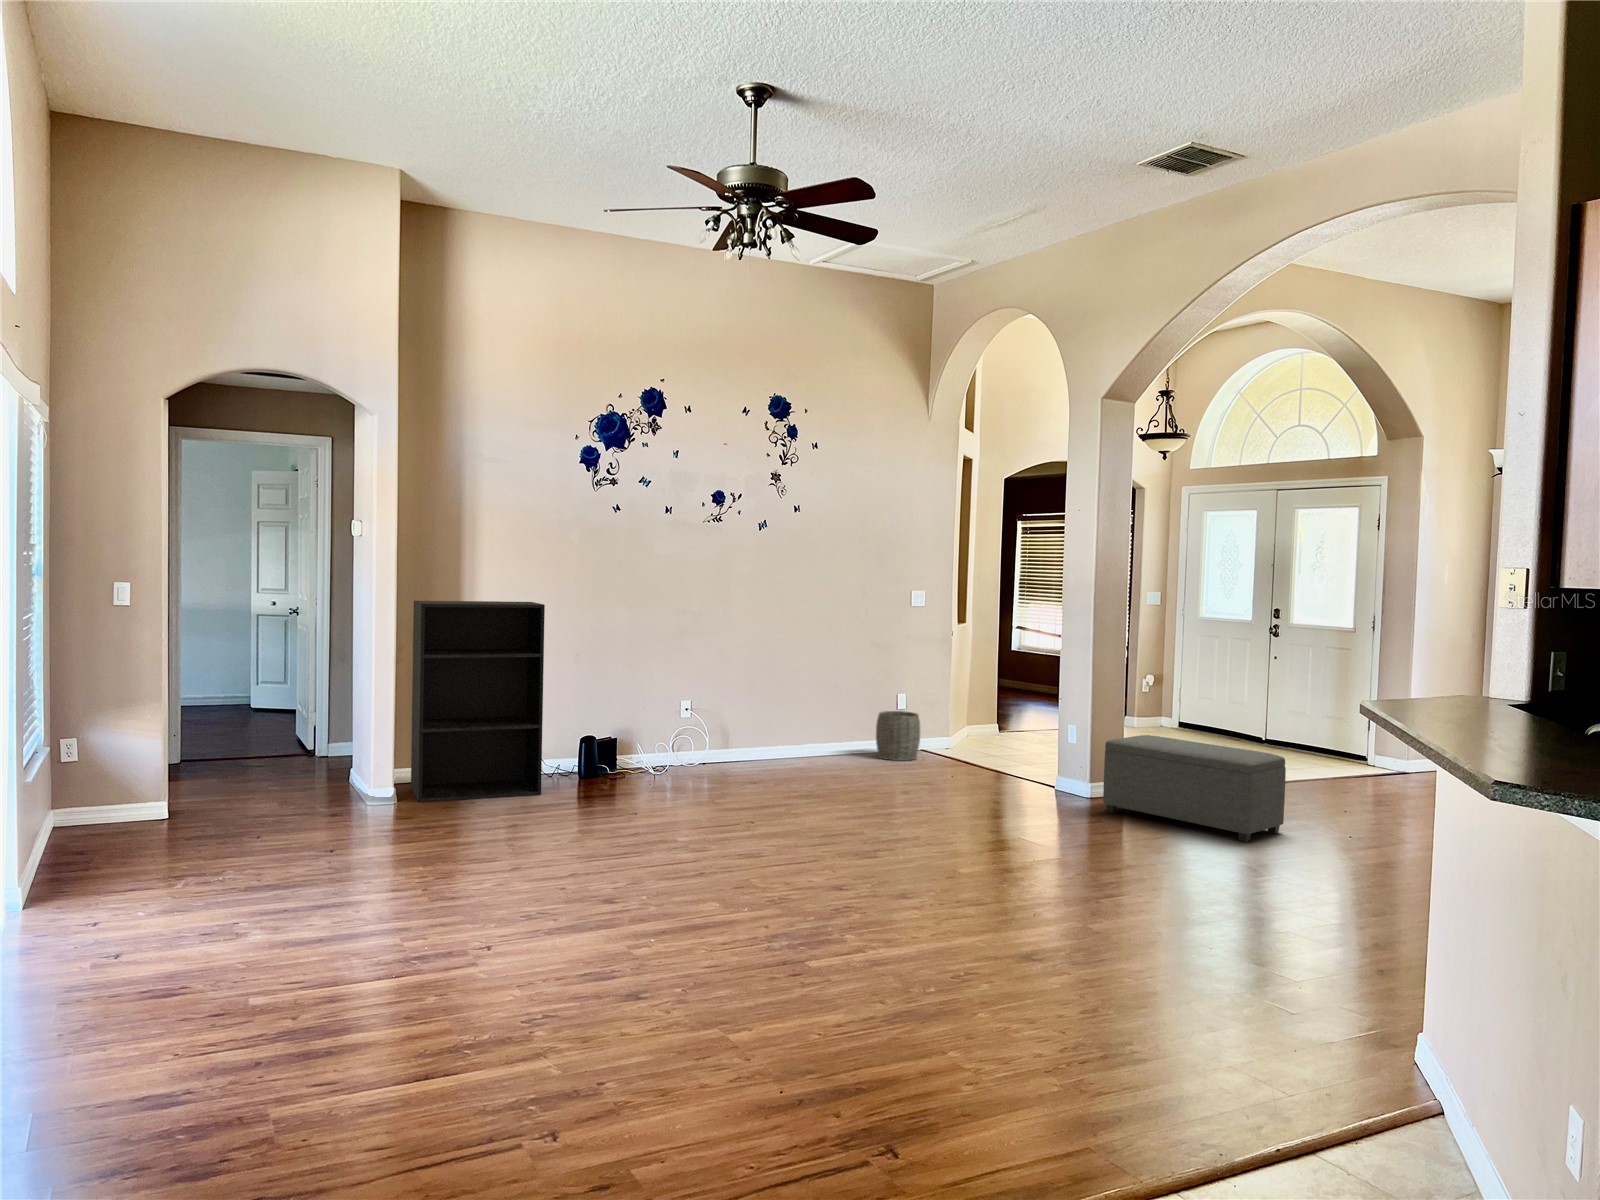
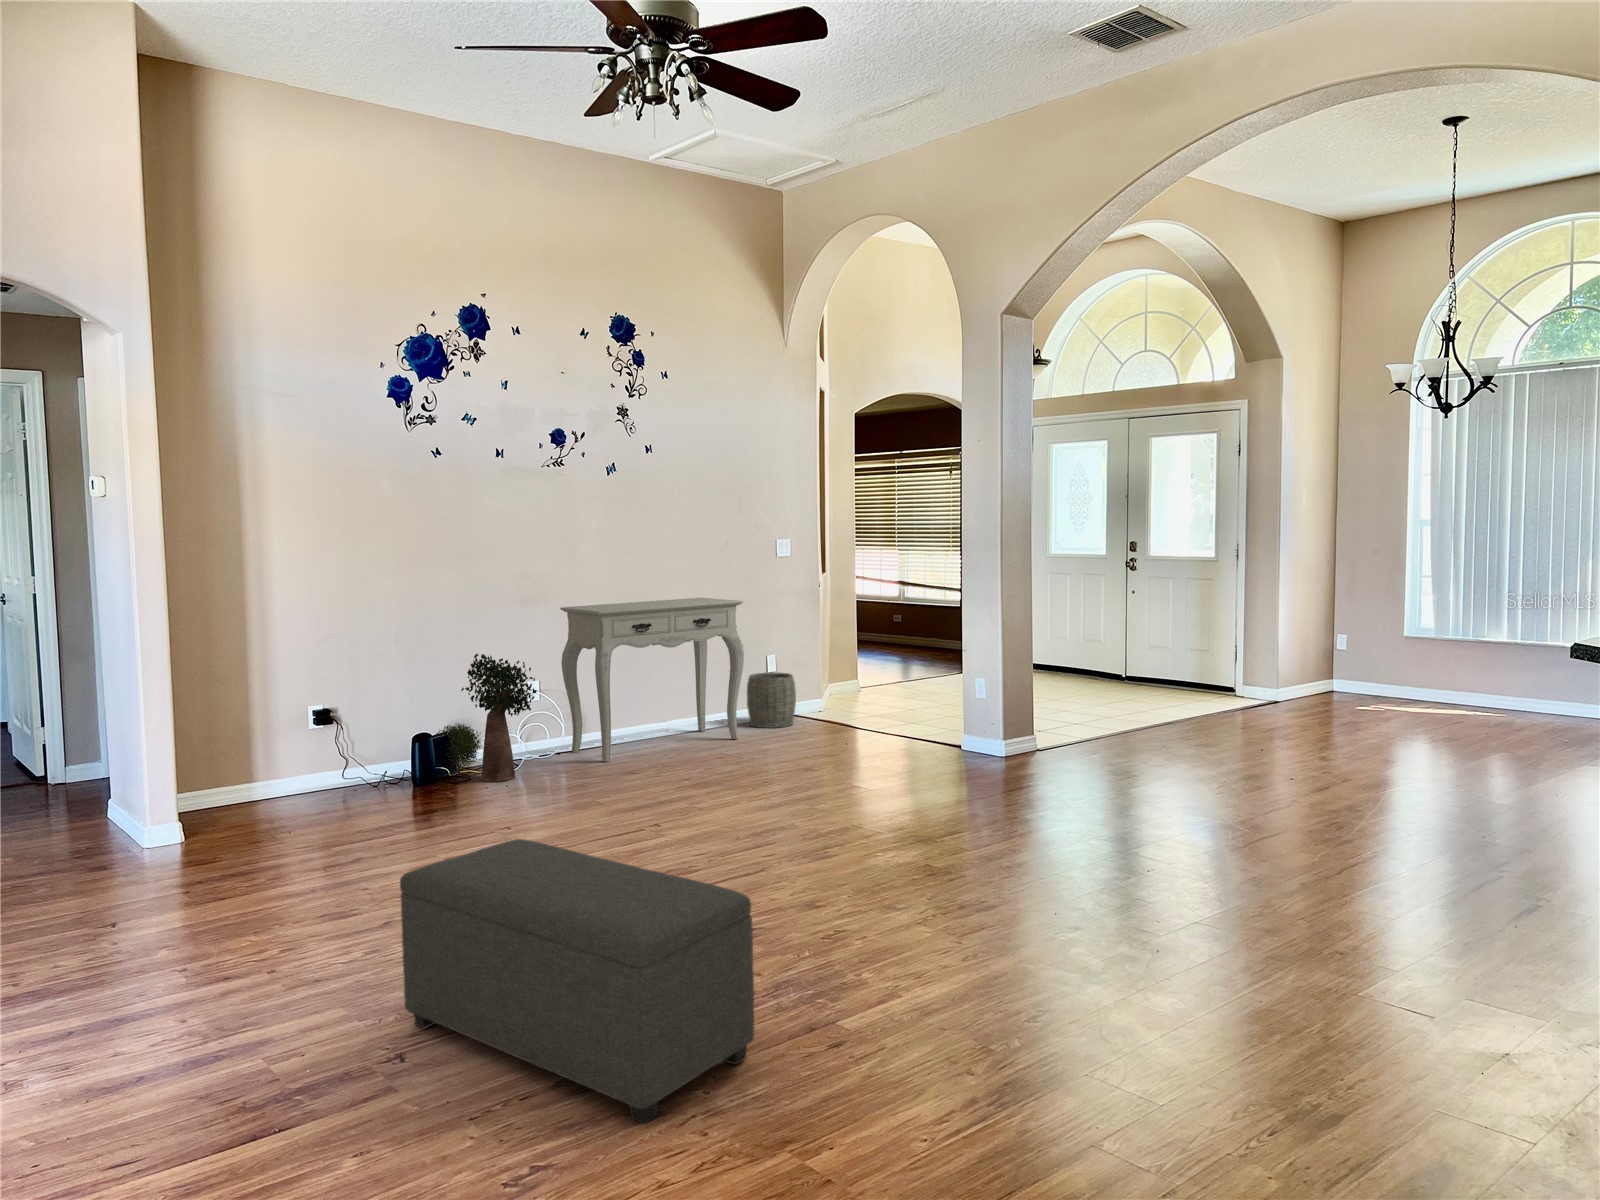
bookshelf: present [411,601,545,802] -> none [182,572,376,839]
console table: none [710,640,869,775] -> present [560,598,744,762]
potted plant: none [594,675,679,782] -> present [435,654,536,782]
ottoman: present [1103,735,1286,842] -> present [400,839,754,1124]

